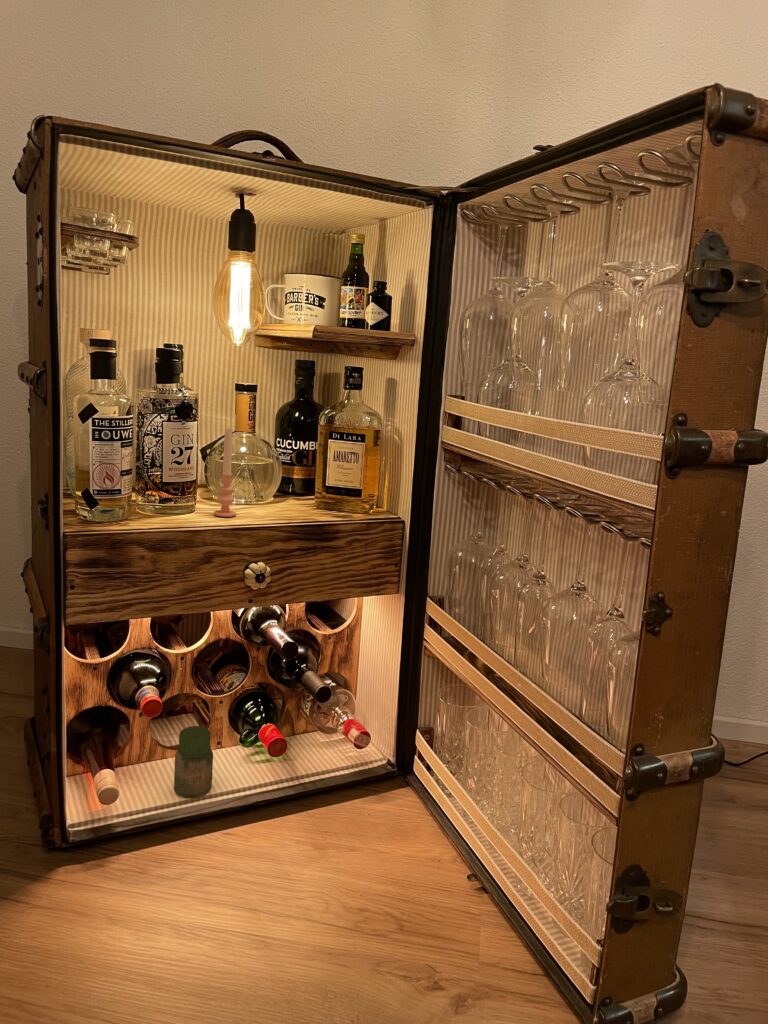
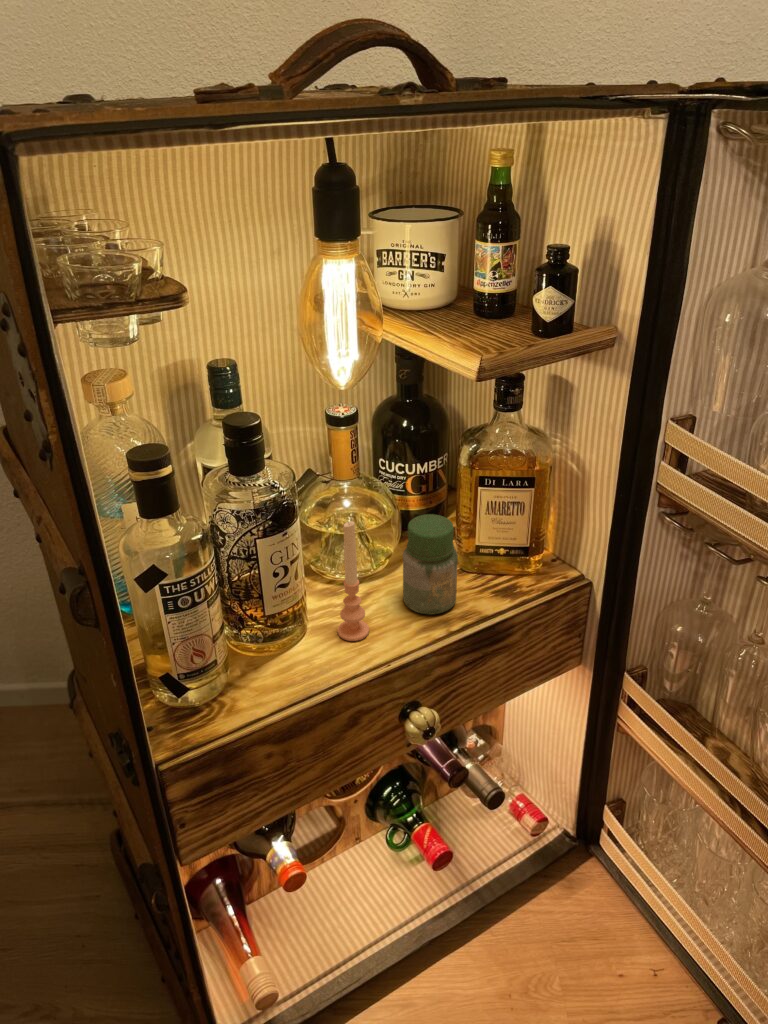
jar: present [174,726,213,798] -> present [403,514,458,614]

